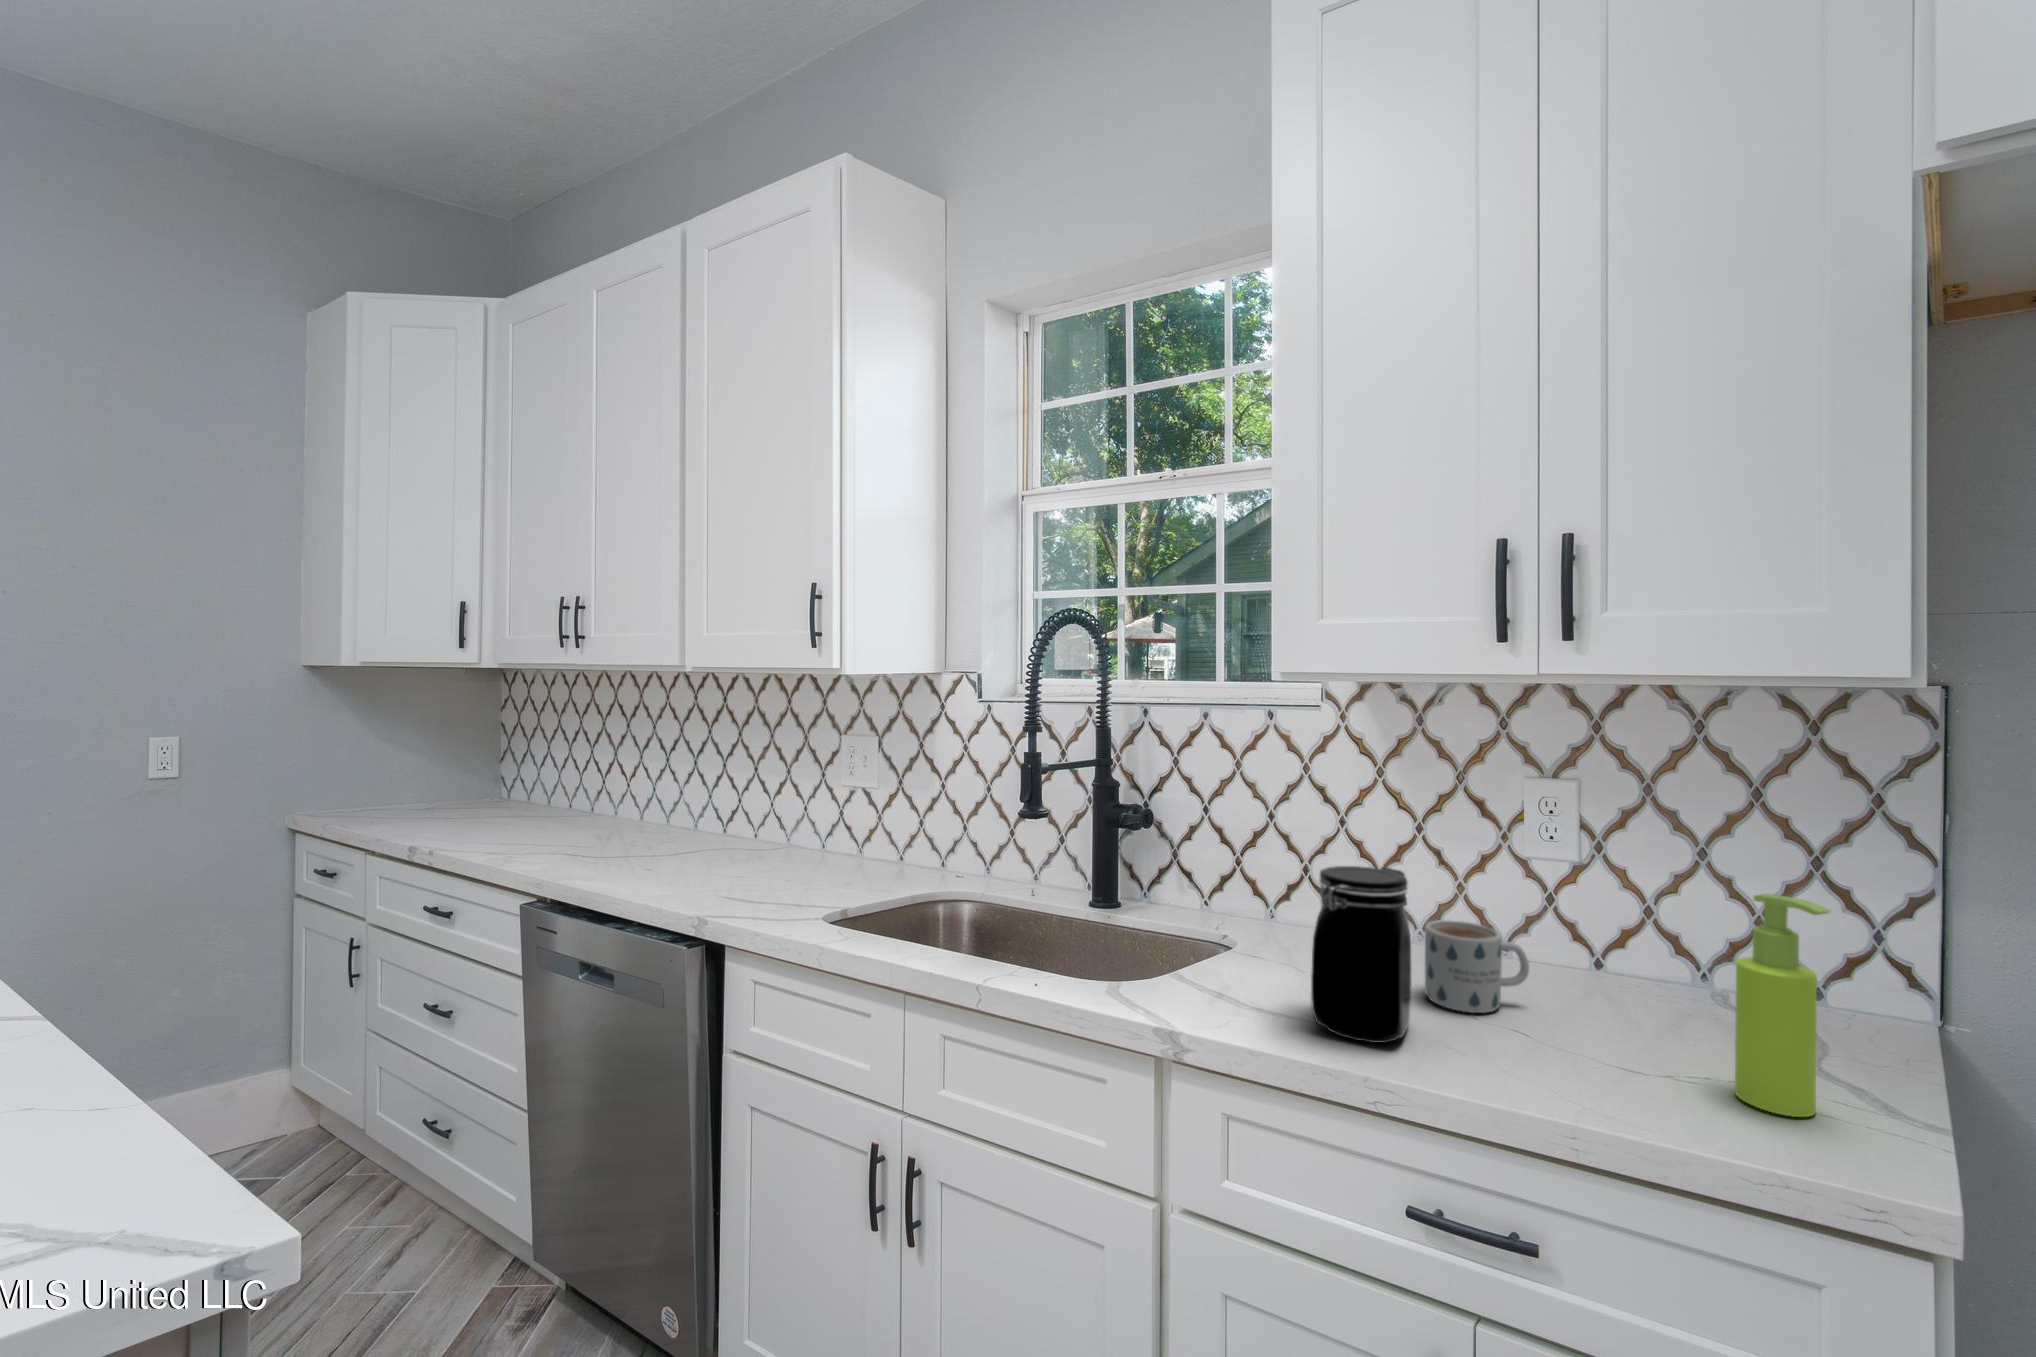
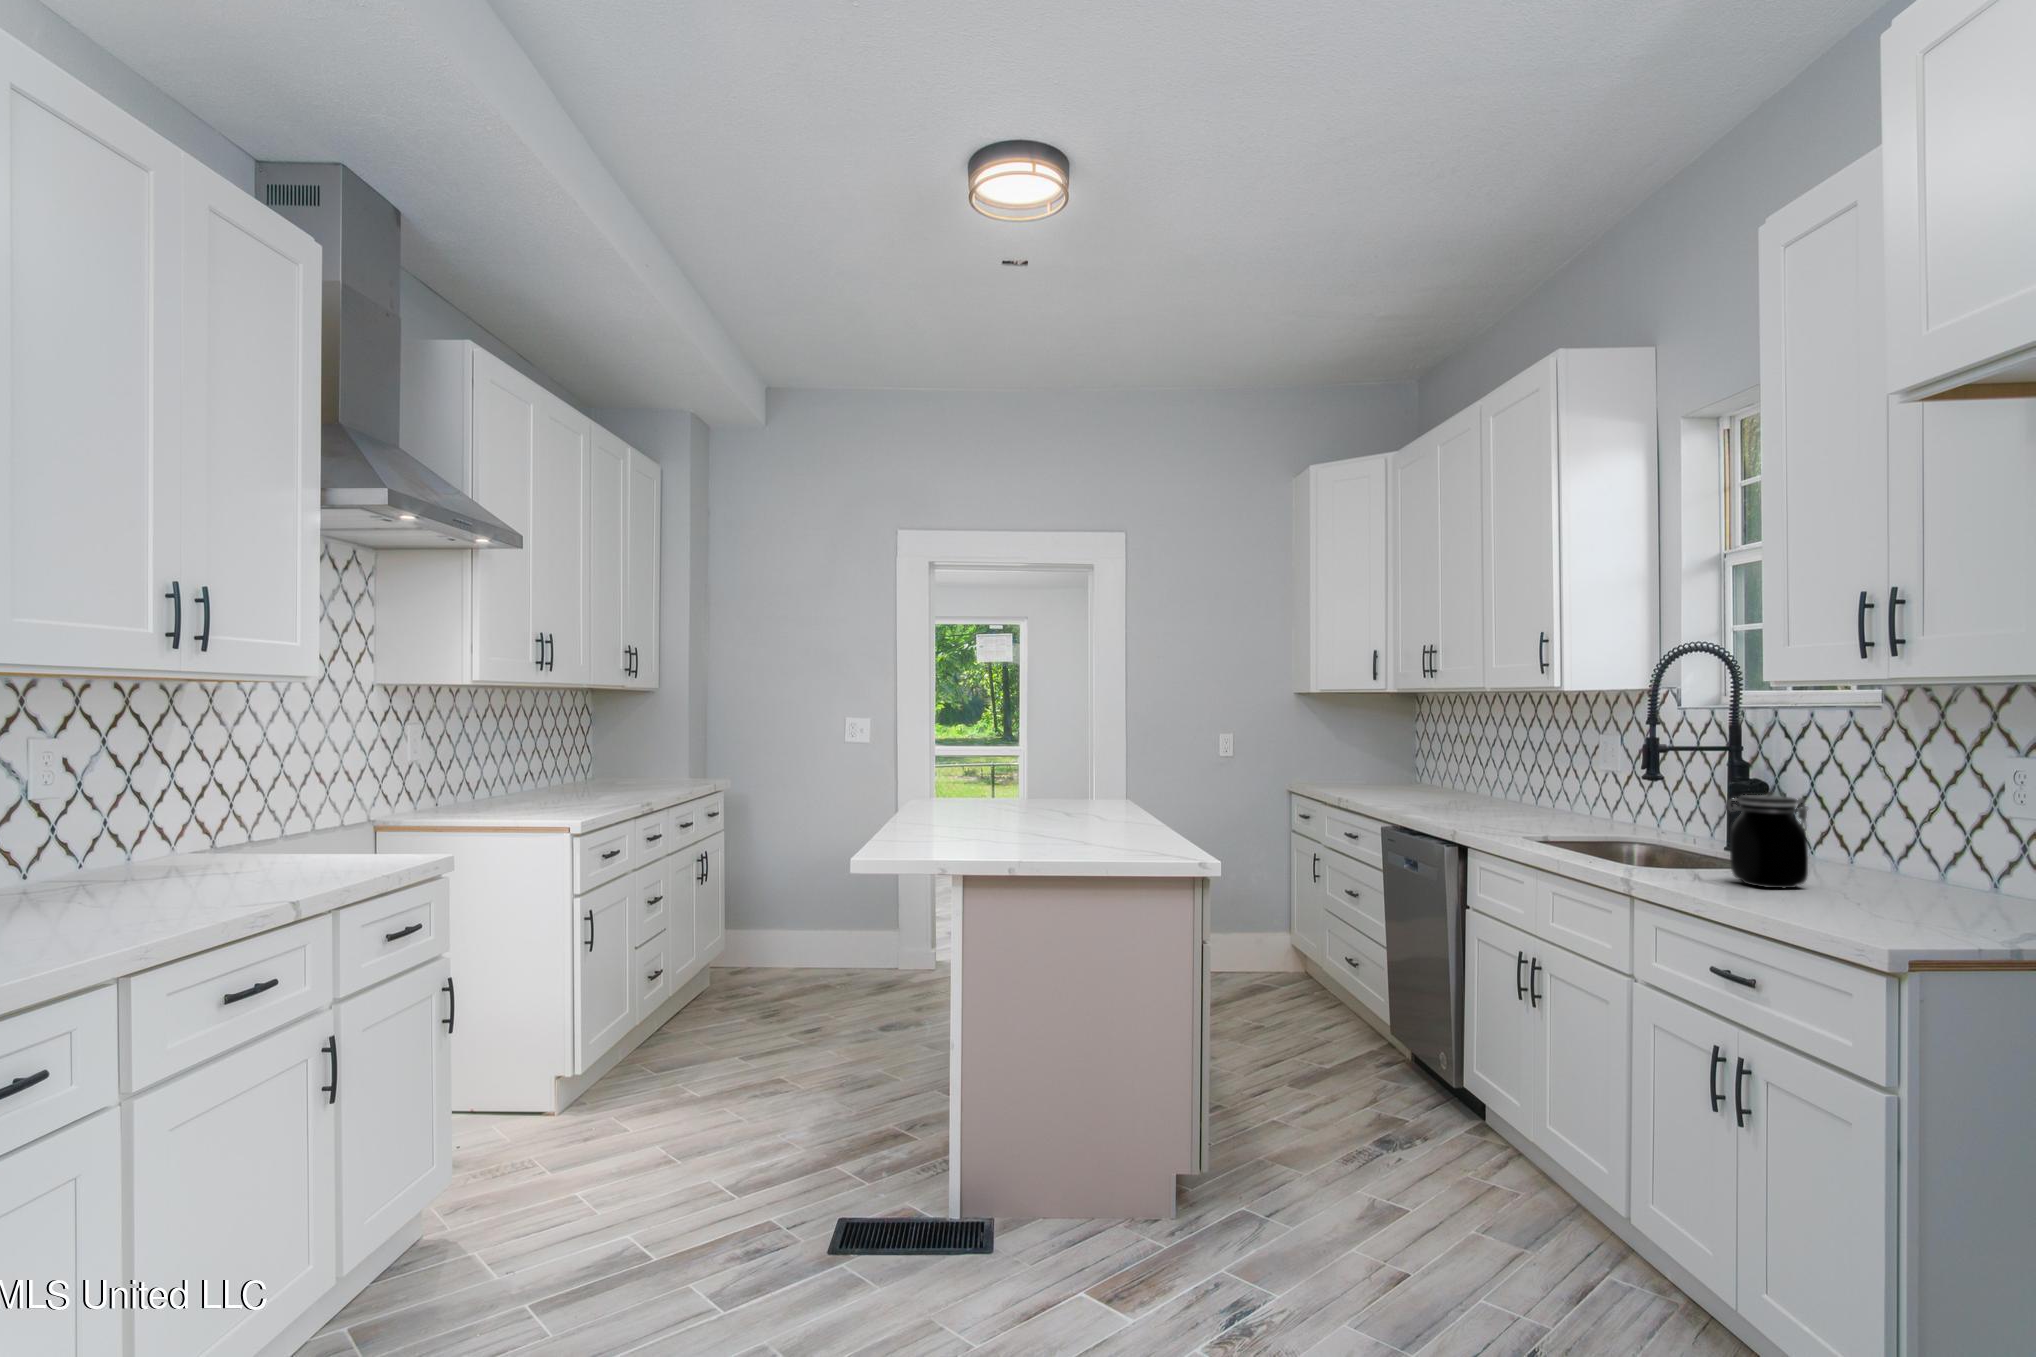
soap dispenser: present [1735,894,1830,1117] -> none [1928,804,1976,926]
mug: present [1425,920,1529,1013] -> none [1852,843,1928,895]

